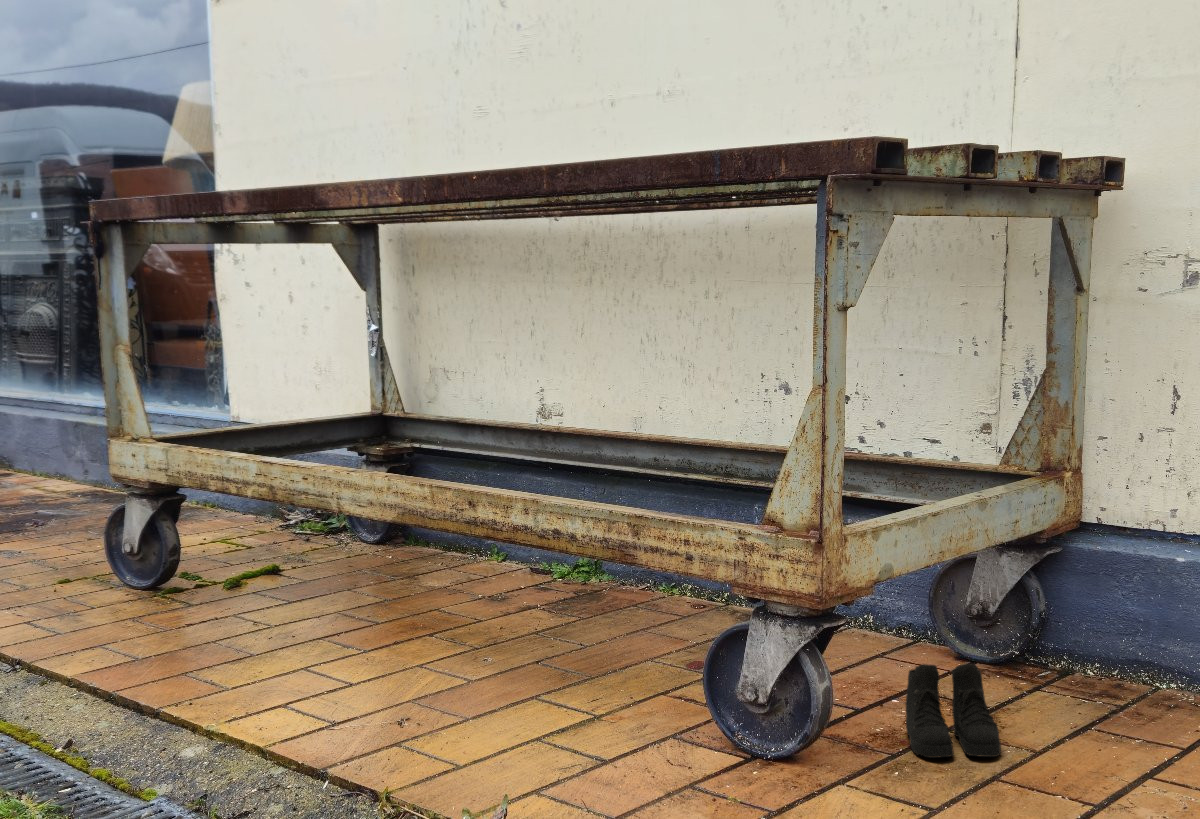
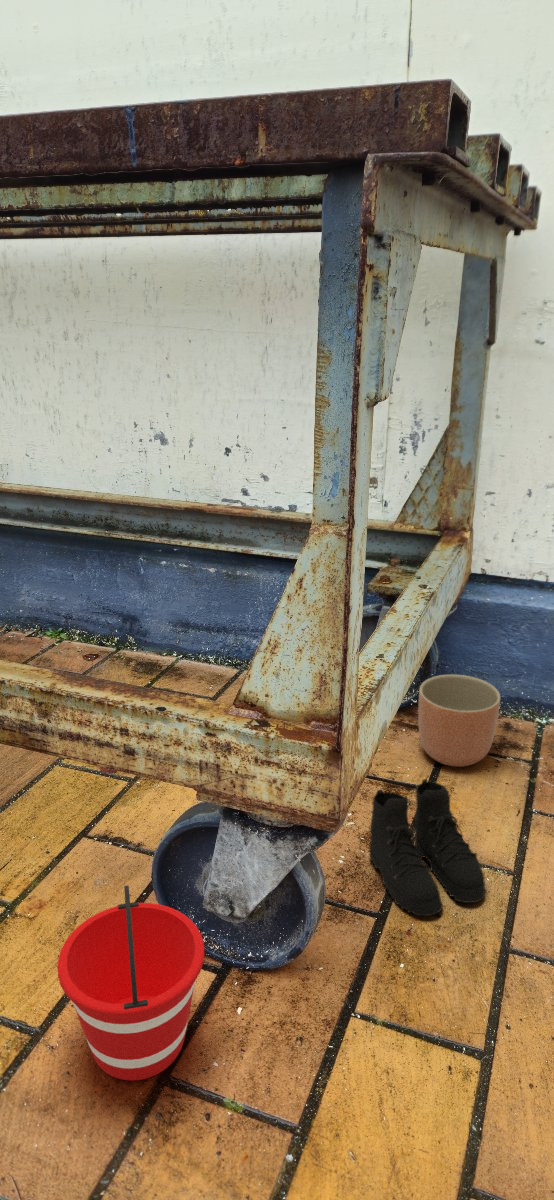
planter: none [999,613,1082,699] -> present [418,674,500,767]
bucket: none [620,646,725,789] -> present [57,886,205,1080]

